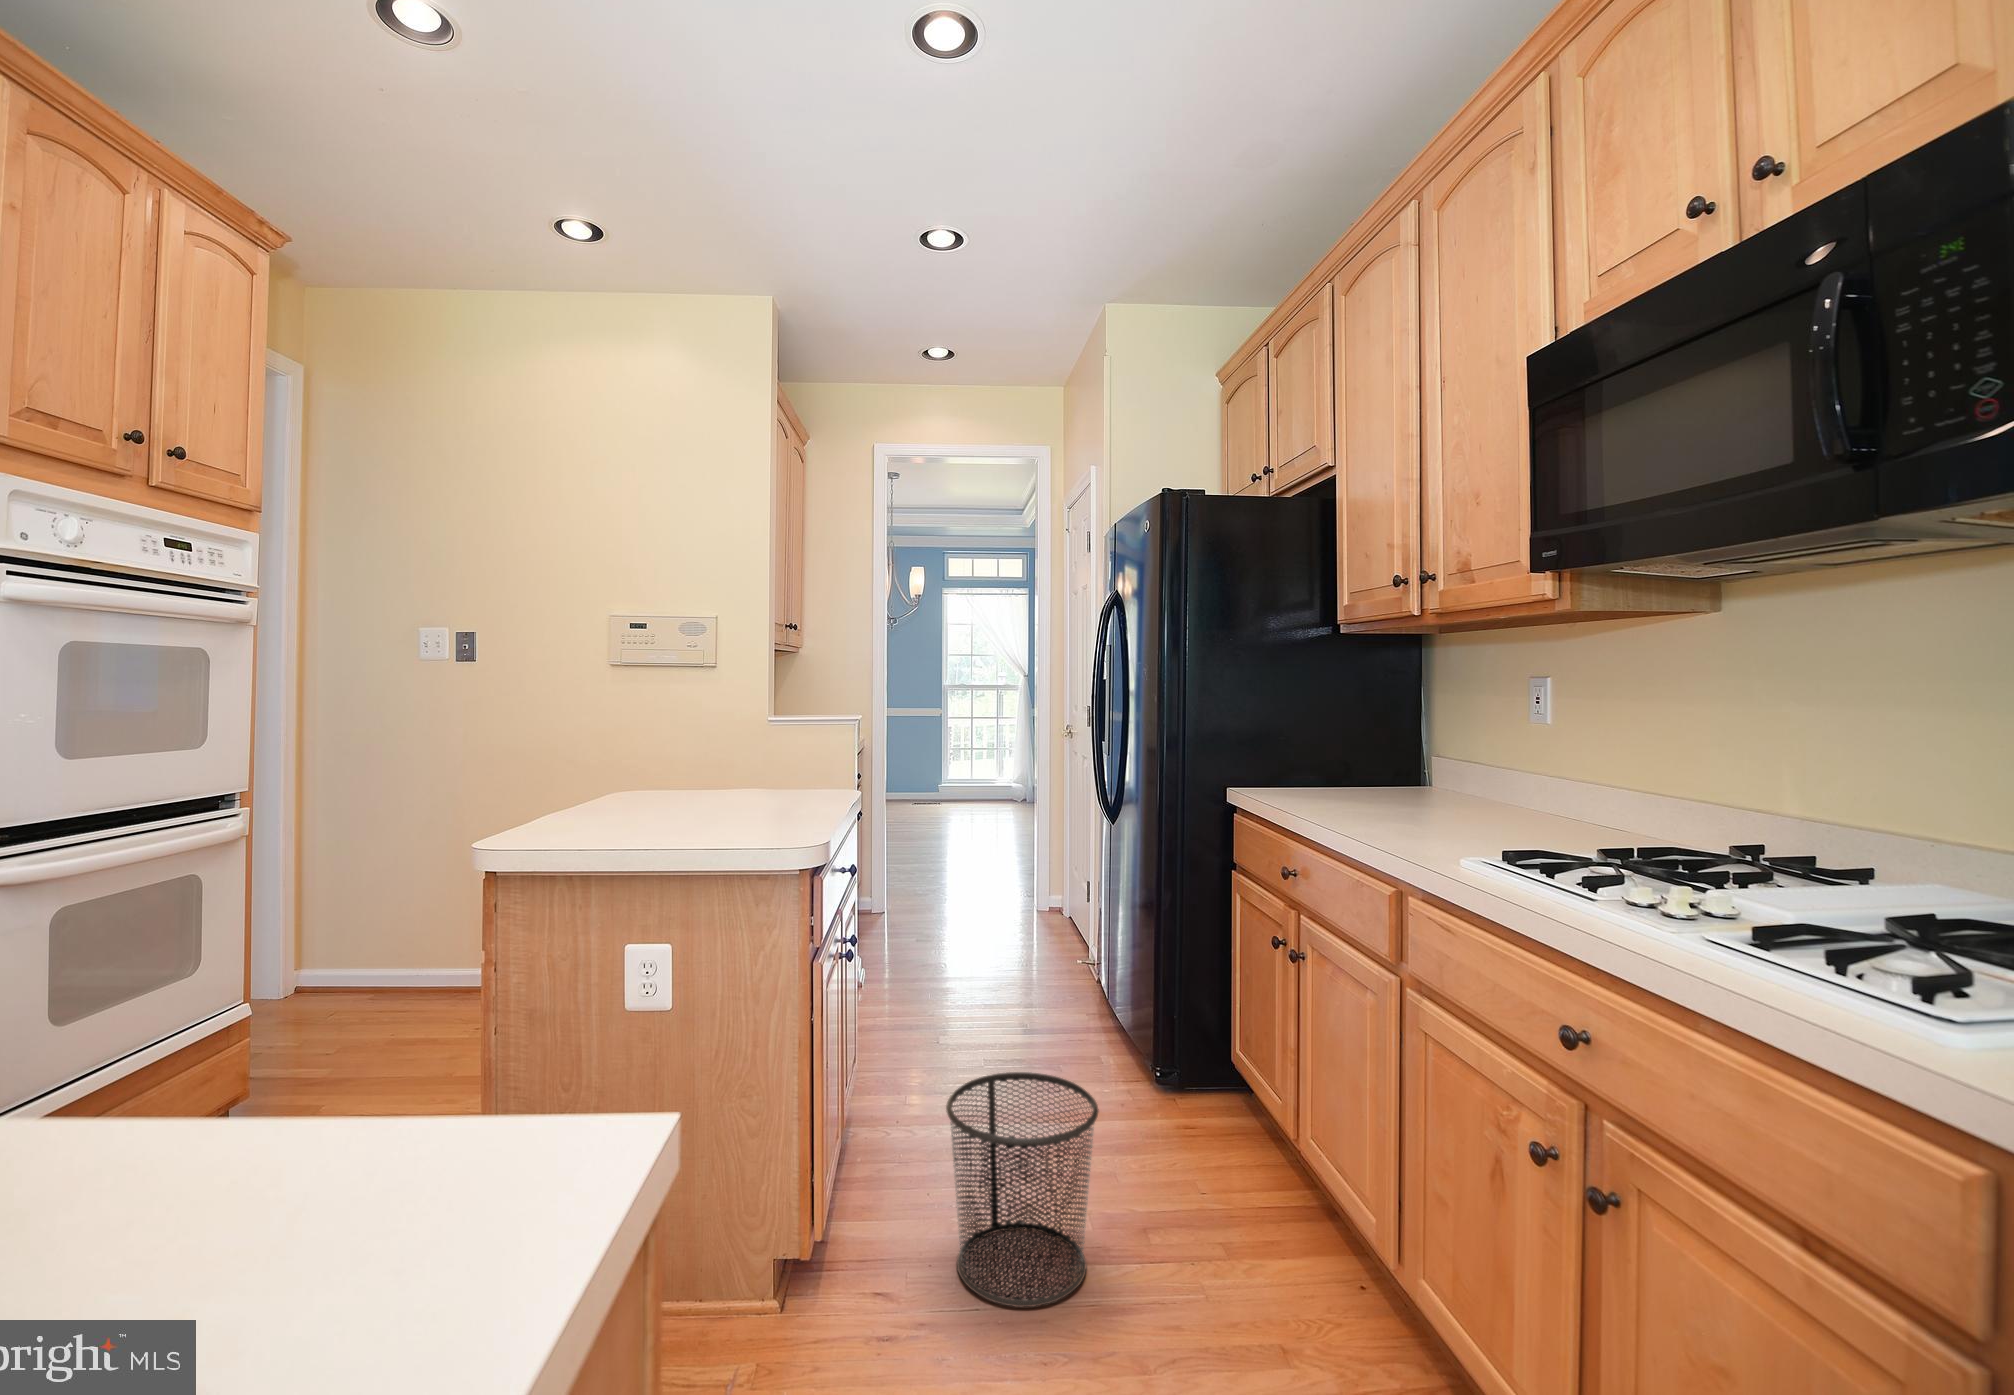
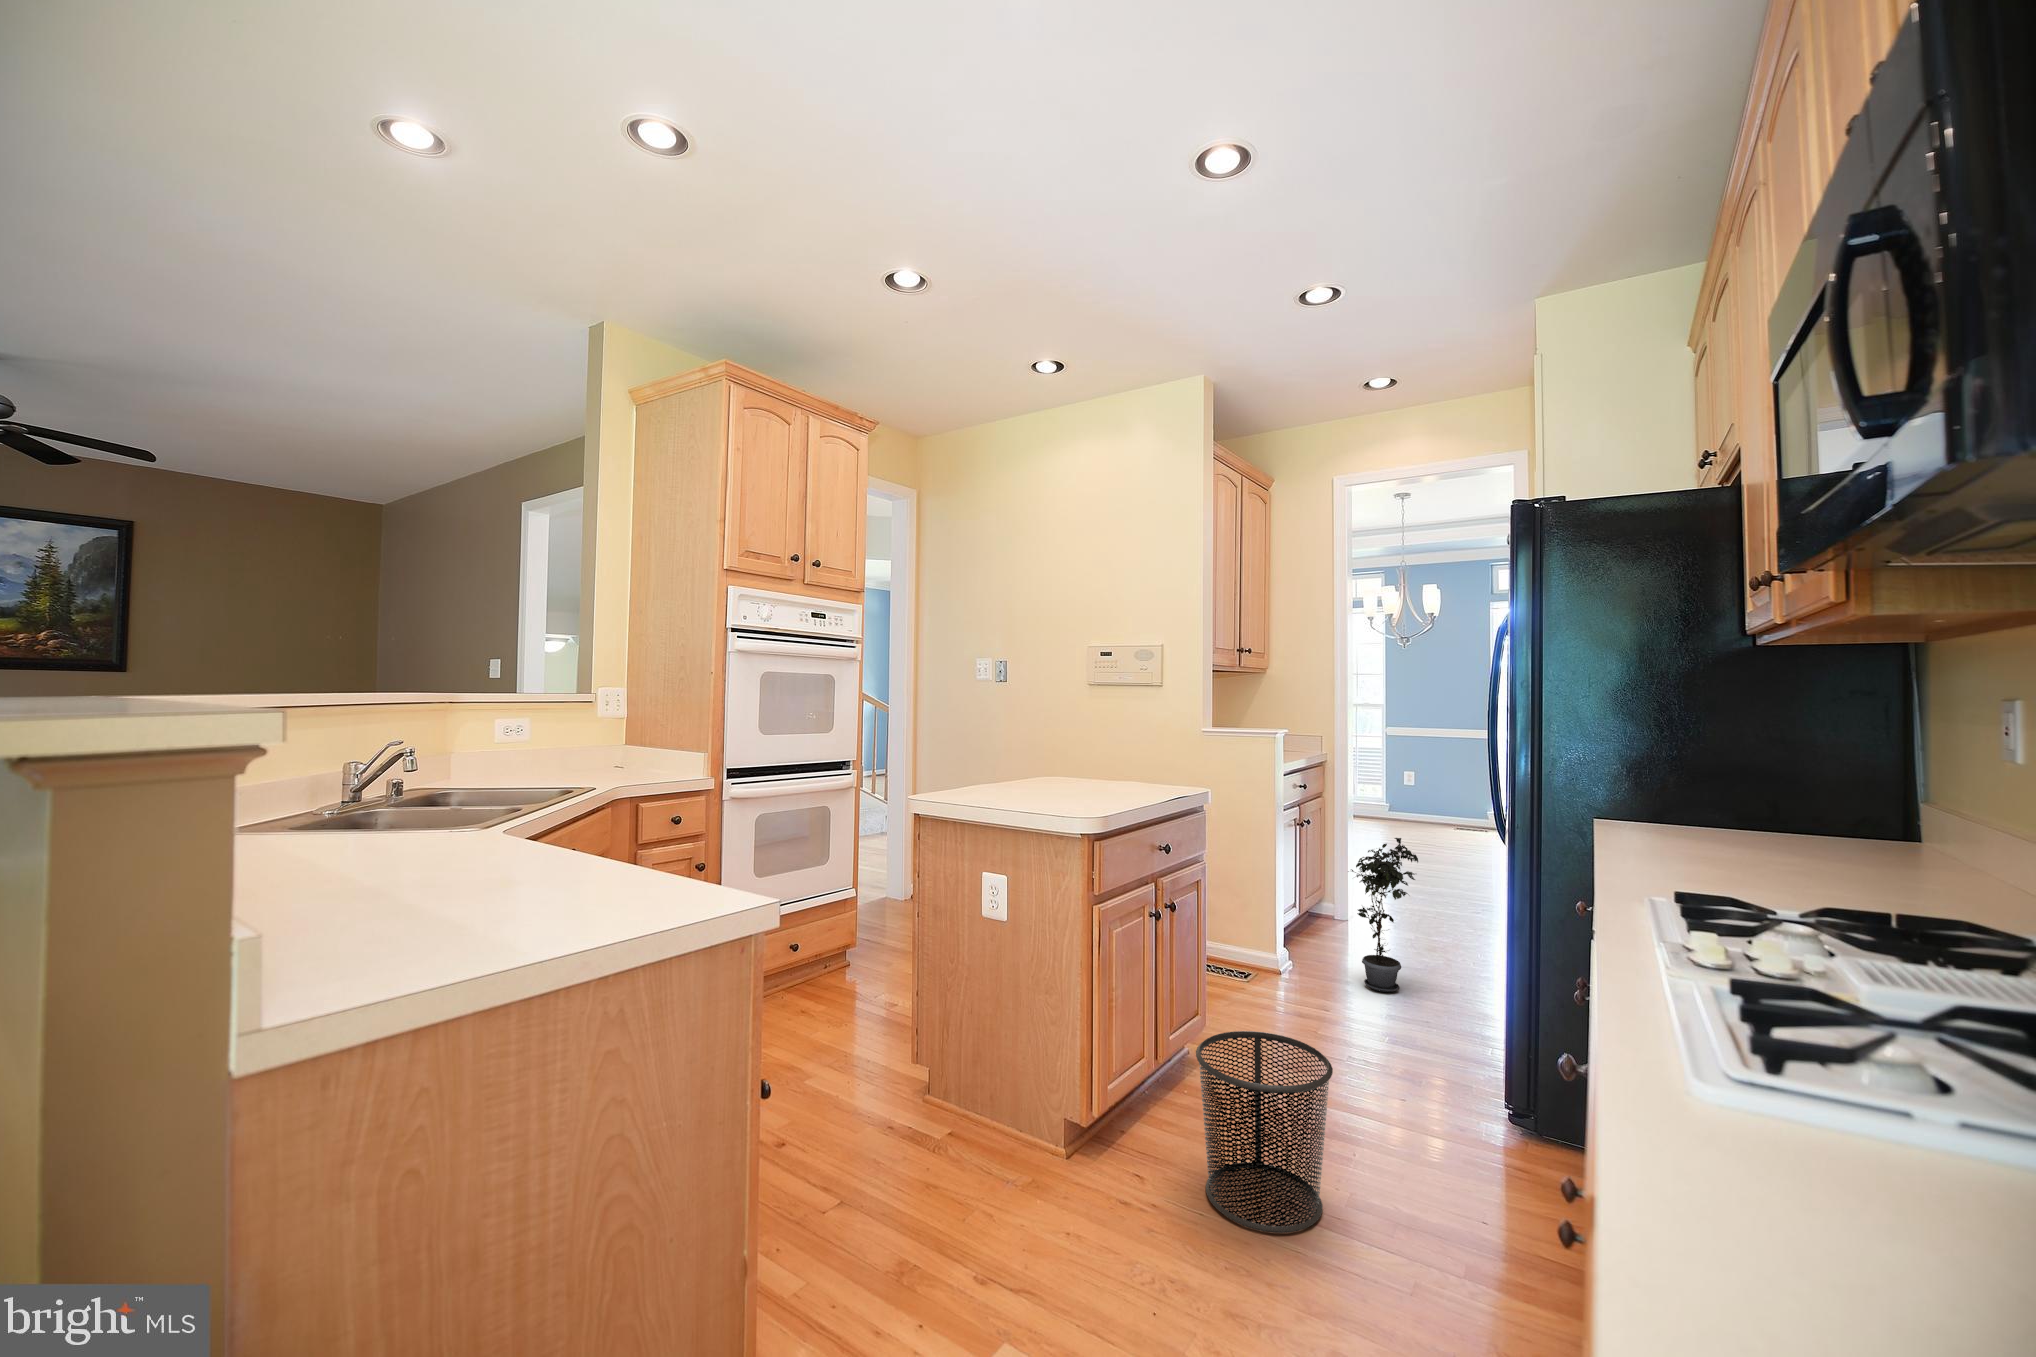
potted plant: none [942,832,1012,996] -> present [1351,838,1418,992]

